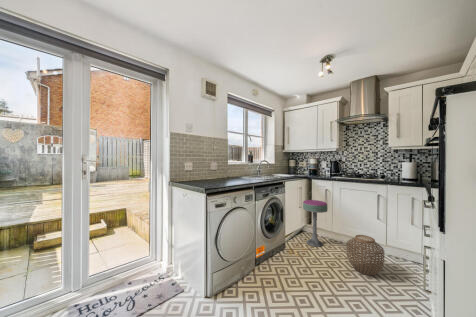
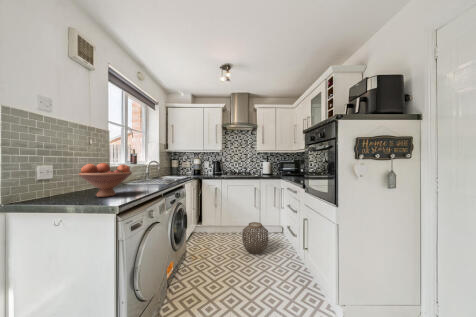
fruit bowl: none [196,162,225,184] -> present [78,163,132,197]
bar stool: present [303,200,327,247] -> none [198,199,220,244]

